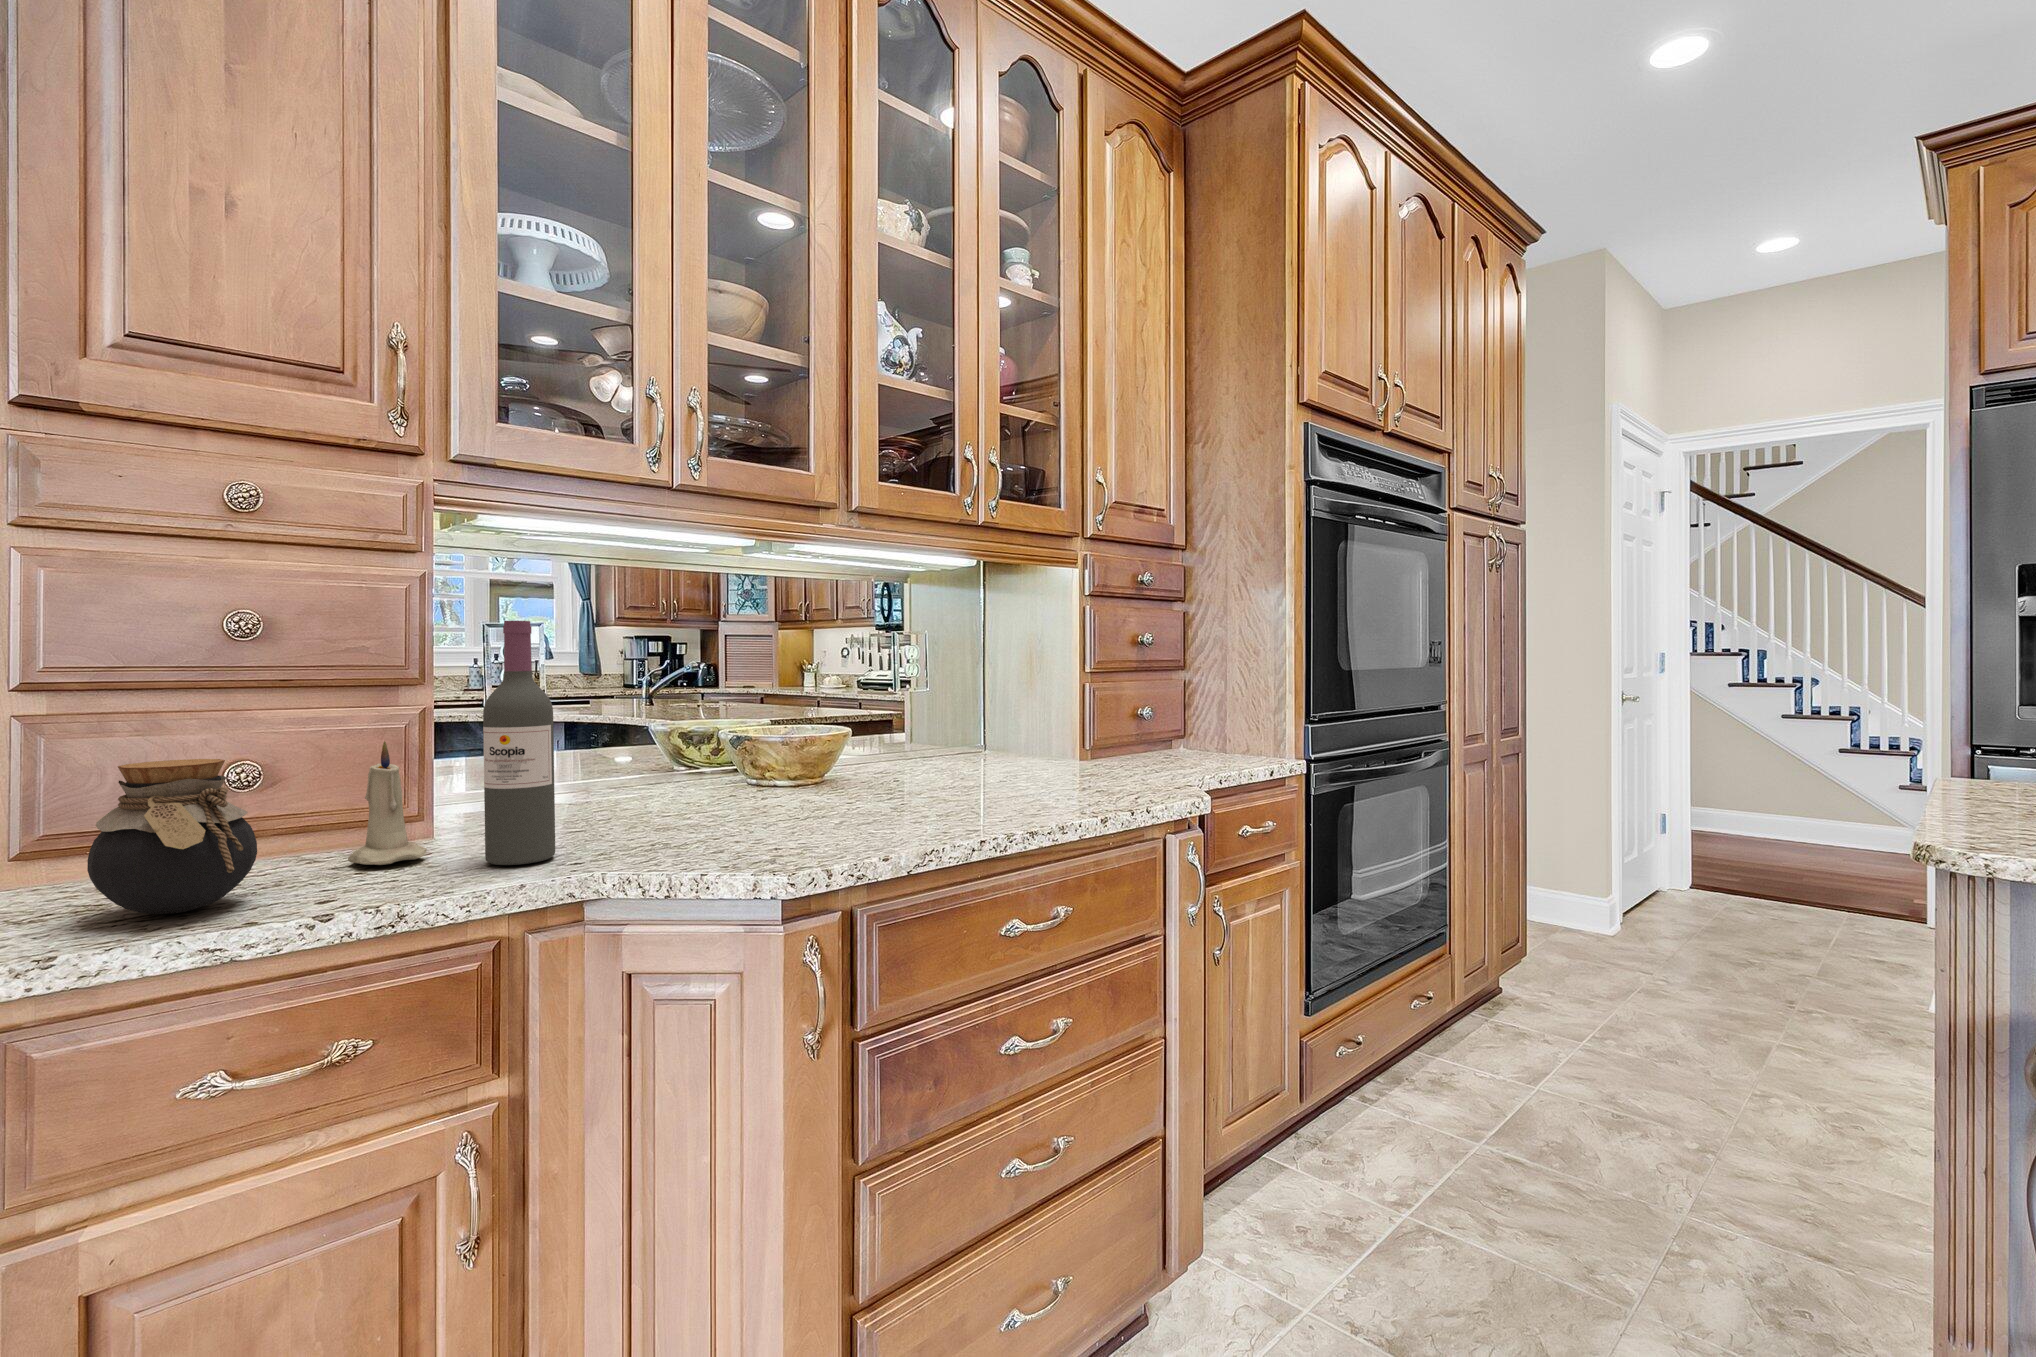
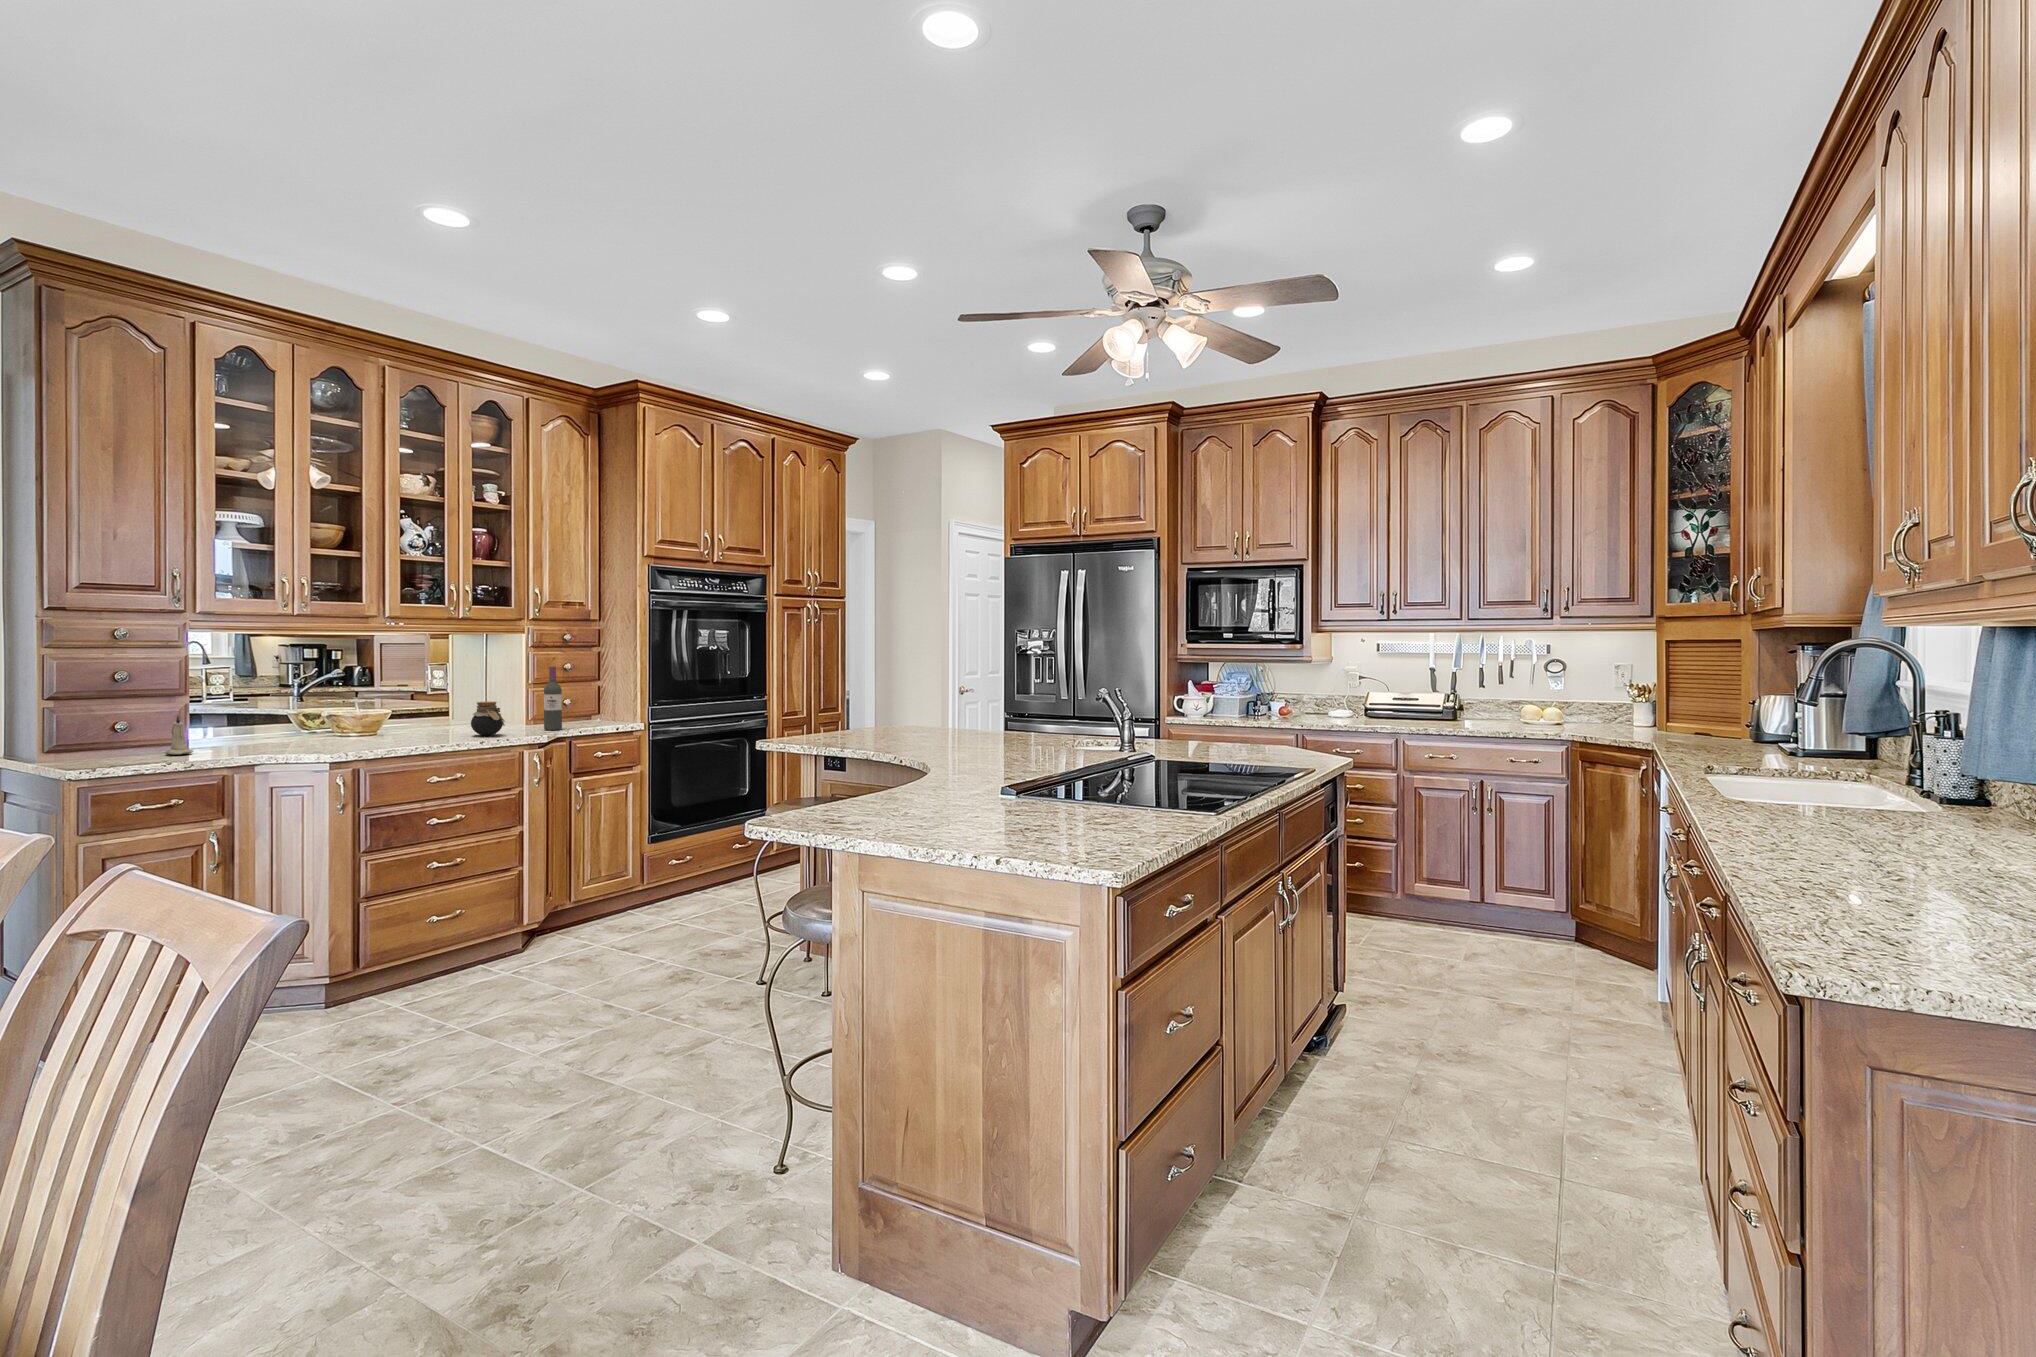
wine bottle: present [483,621,555,865] -> present [544,667,562,730]
jar: present [87,759,257,914] -> present [471,701,505,736]

